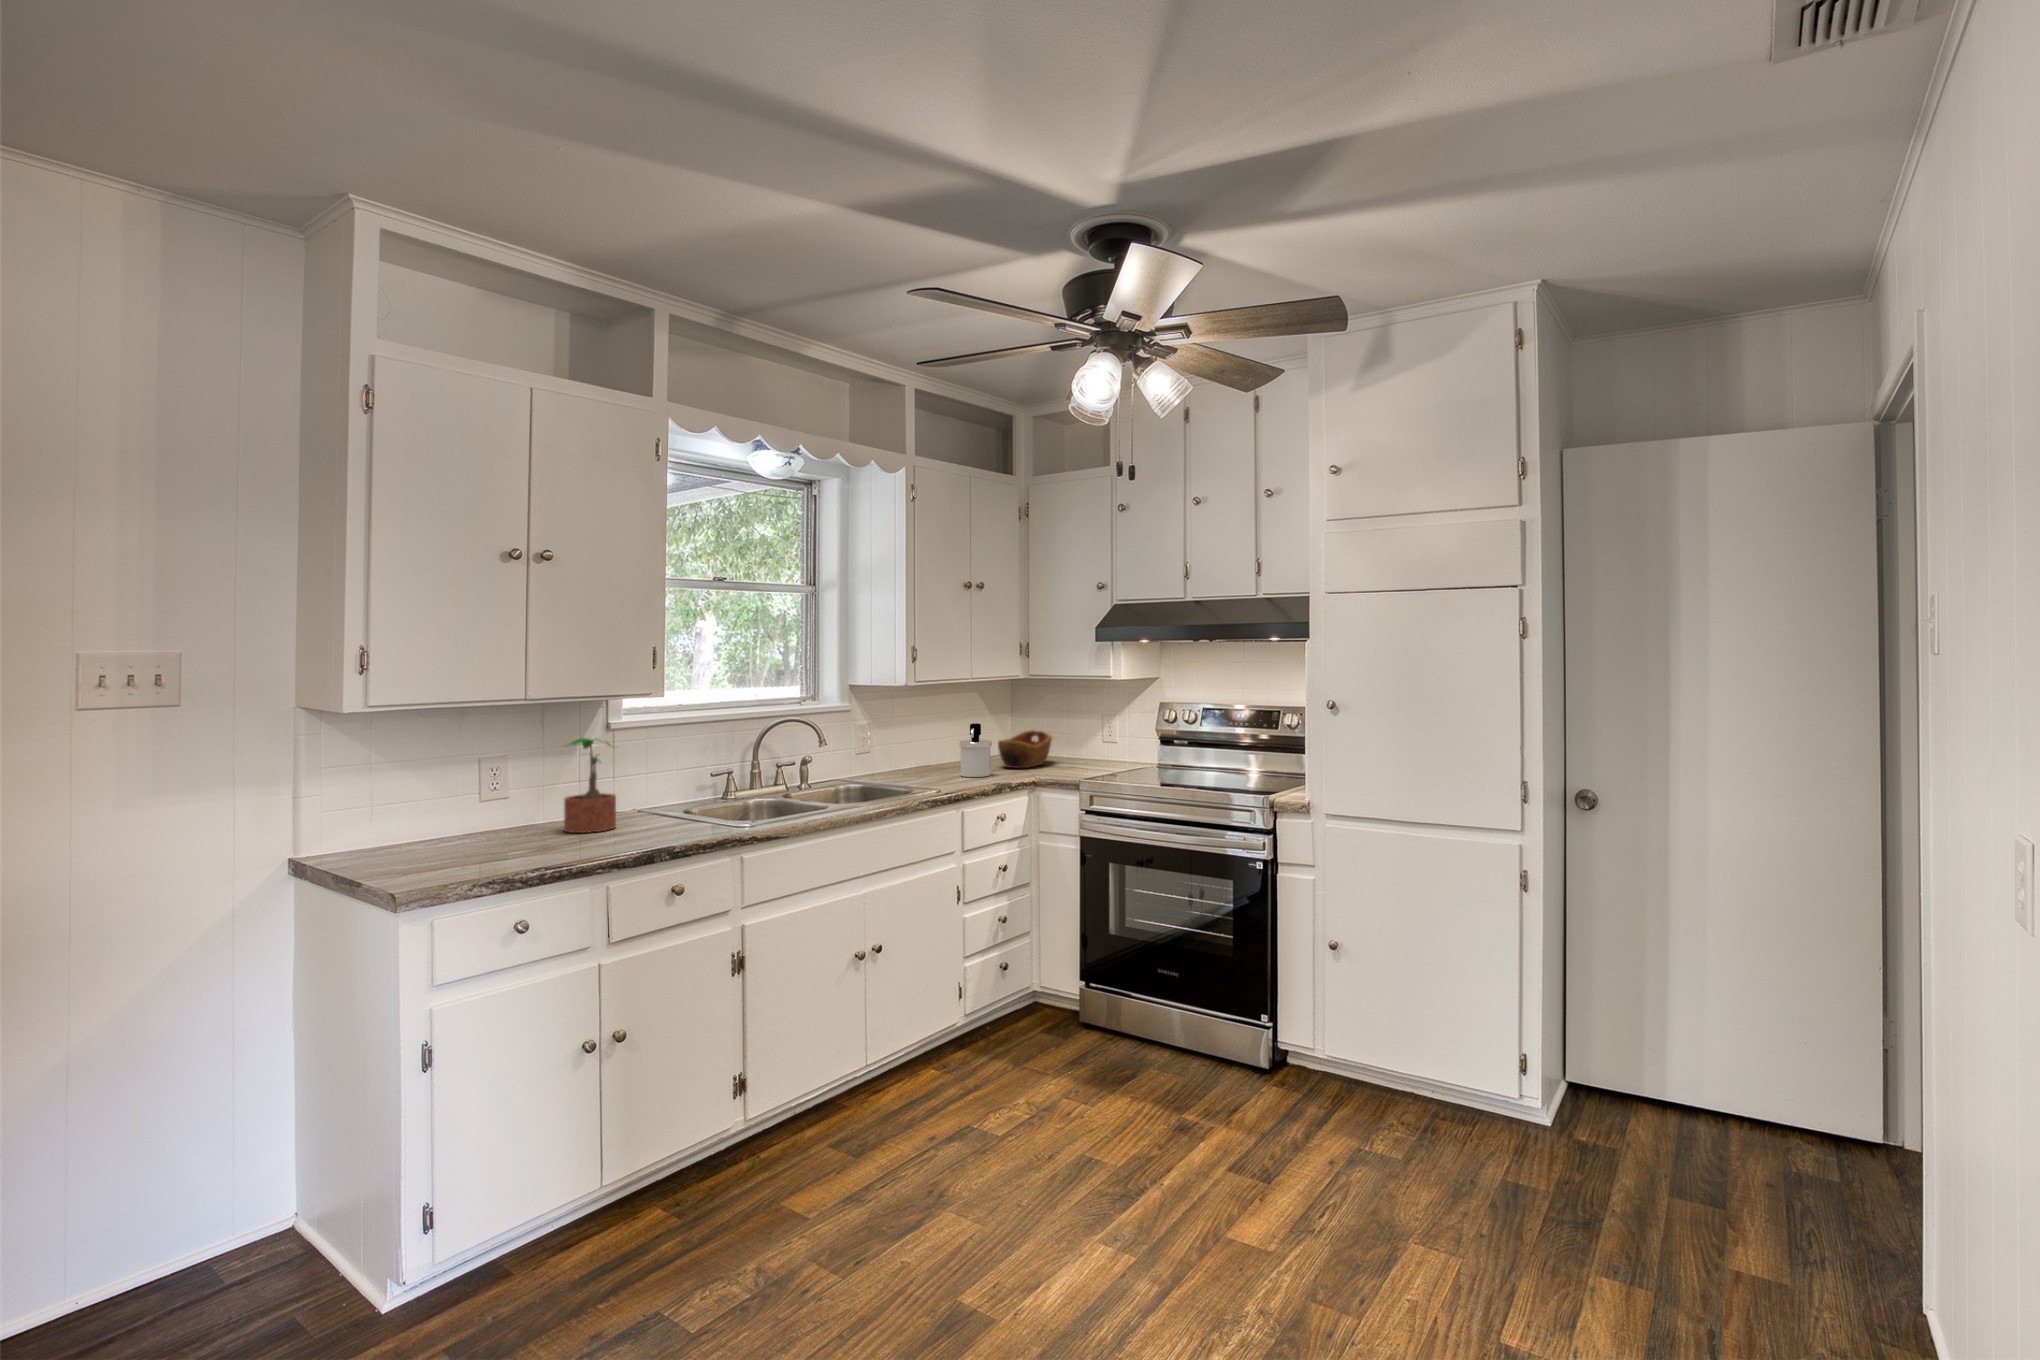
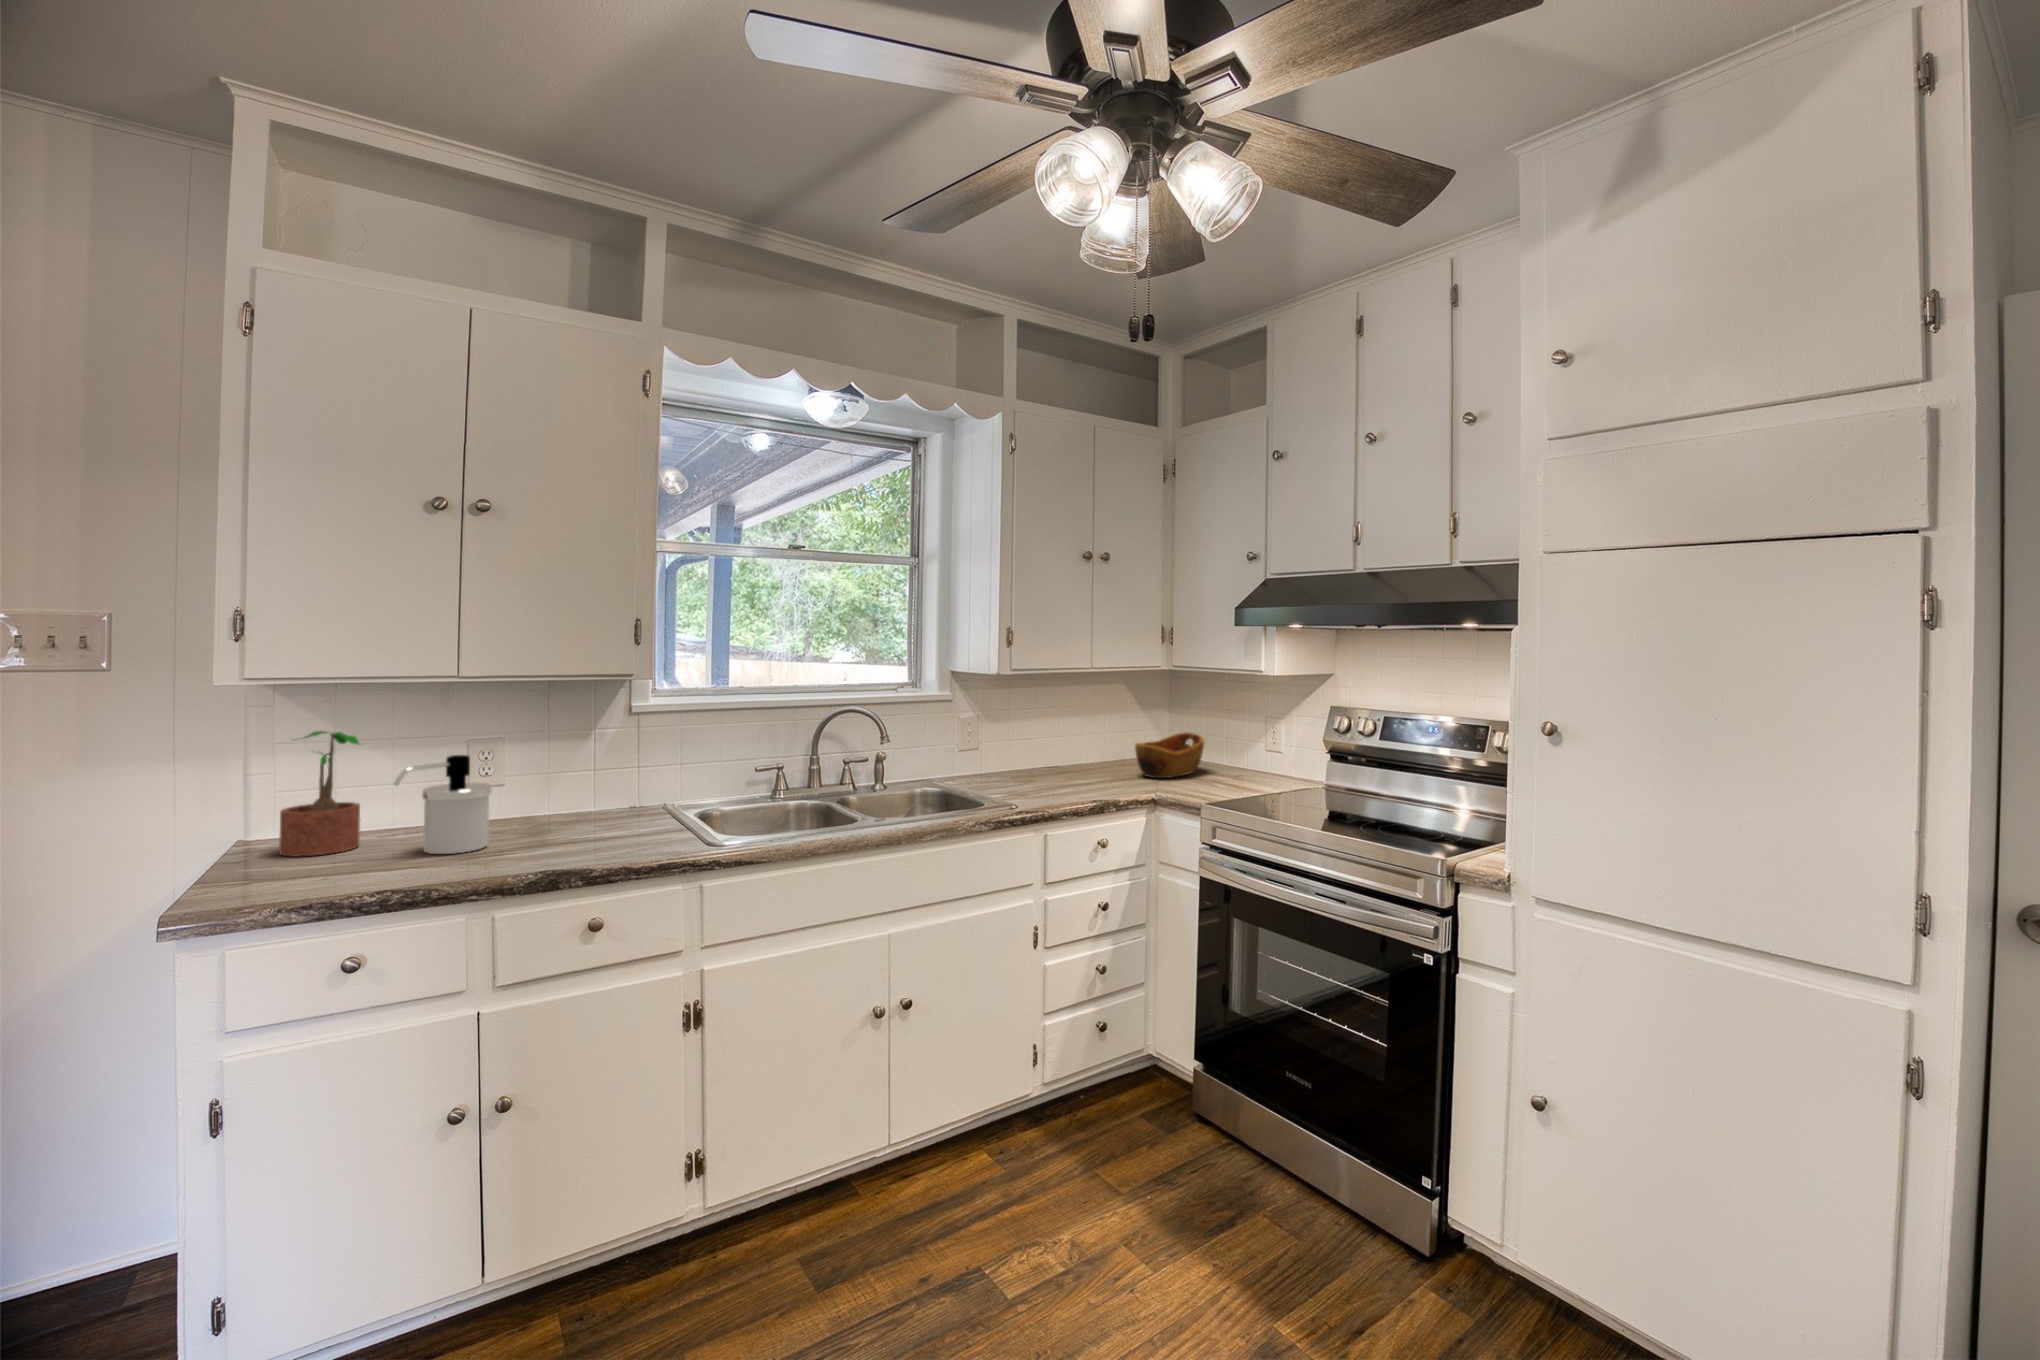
soap dispenser: present [959,723,991,777] -> present [394,755,492,854]
potted plant: present [564,738,616,833] -> present [279,731,360,856]

